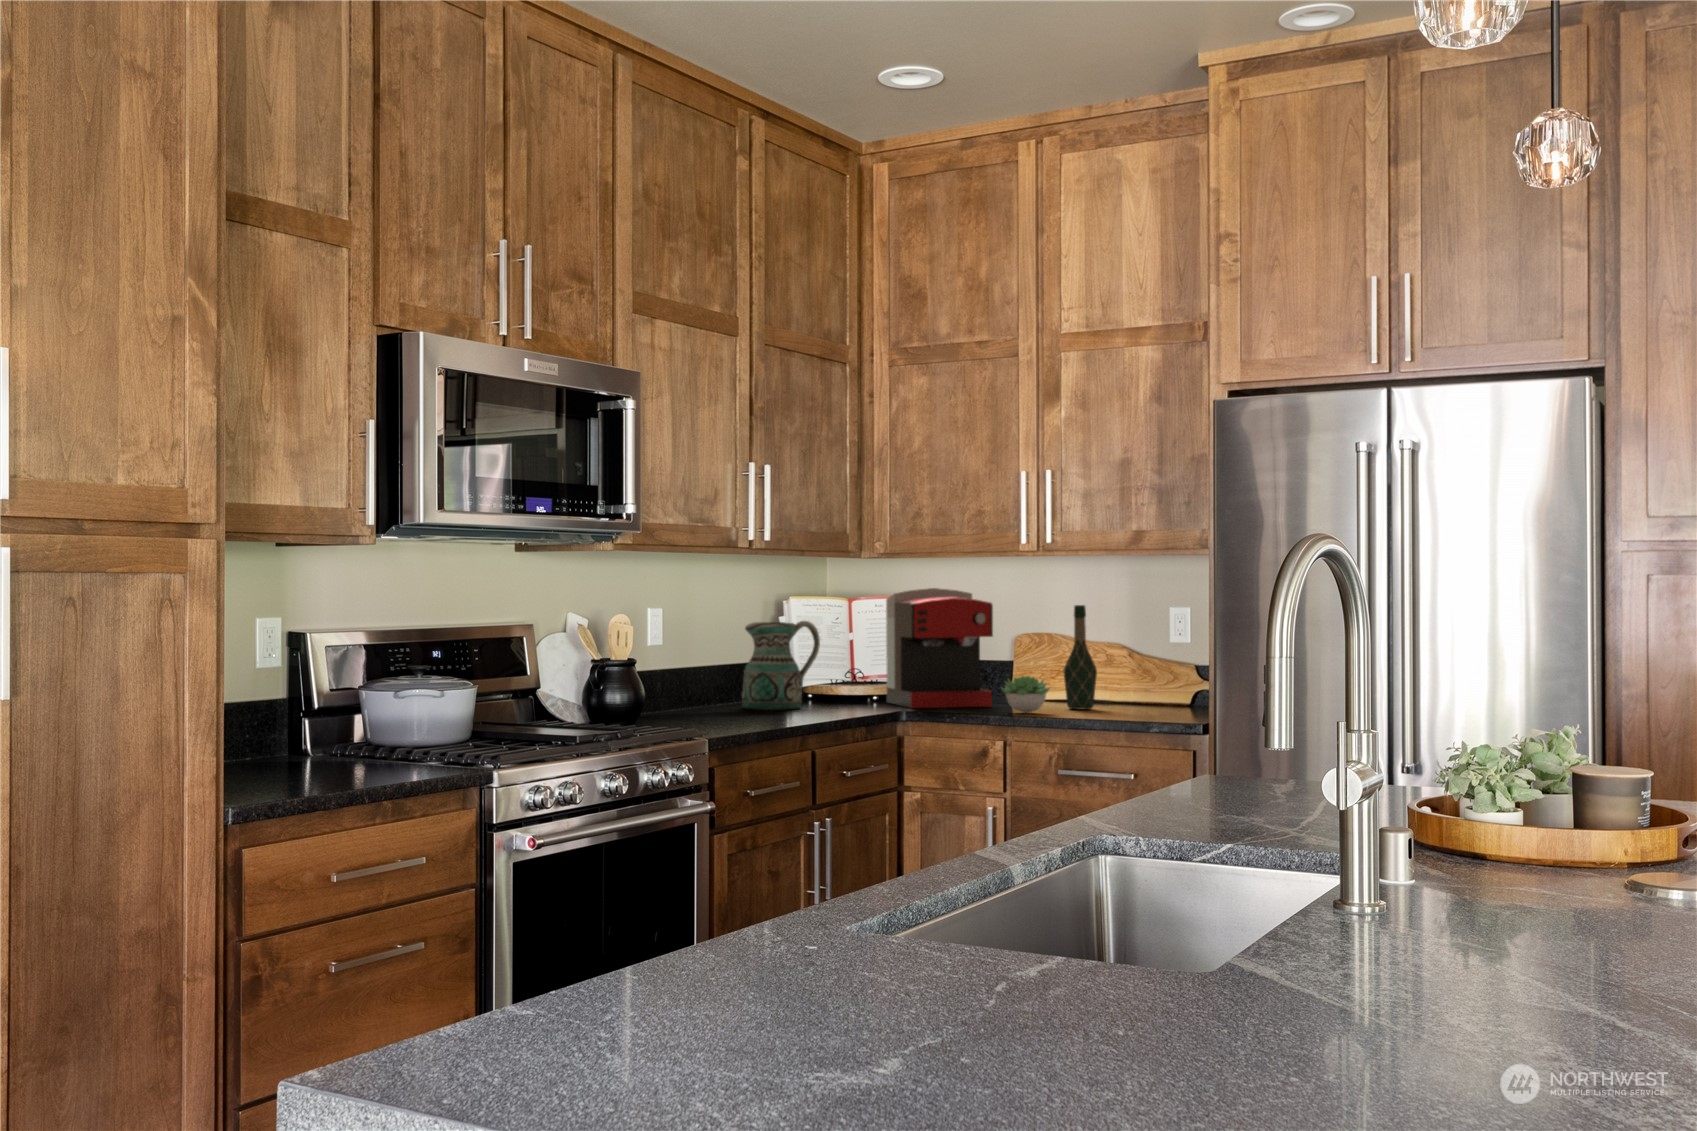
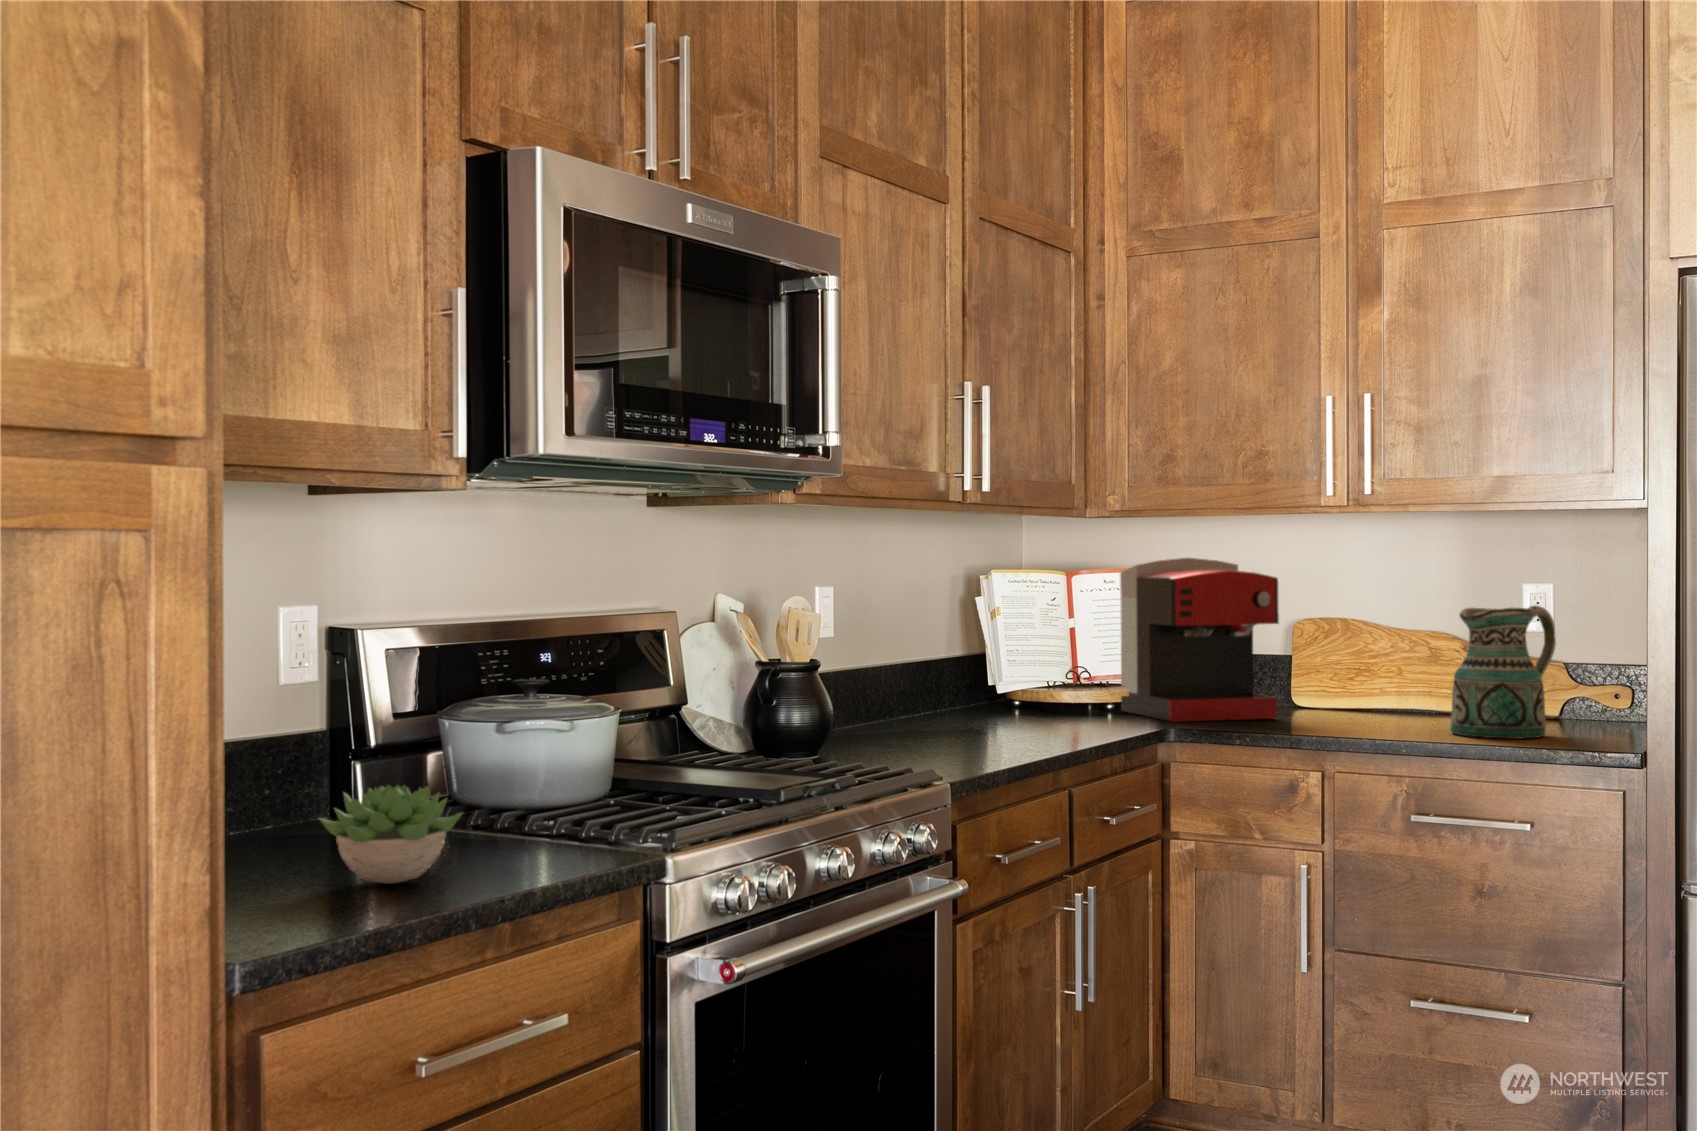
wine bottle: present [1064,605,1097,710] -> none [1380,580,1428,724]
ceramic pitcher: present [742,621,820,710] -> present [1451,606,1556,739]
succulent plant: present [1002,676,1050,713] -> present [319,785,462,884]

